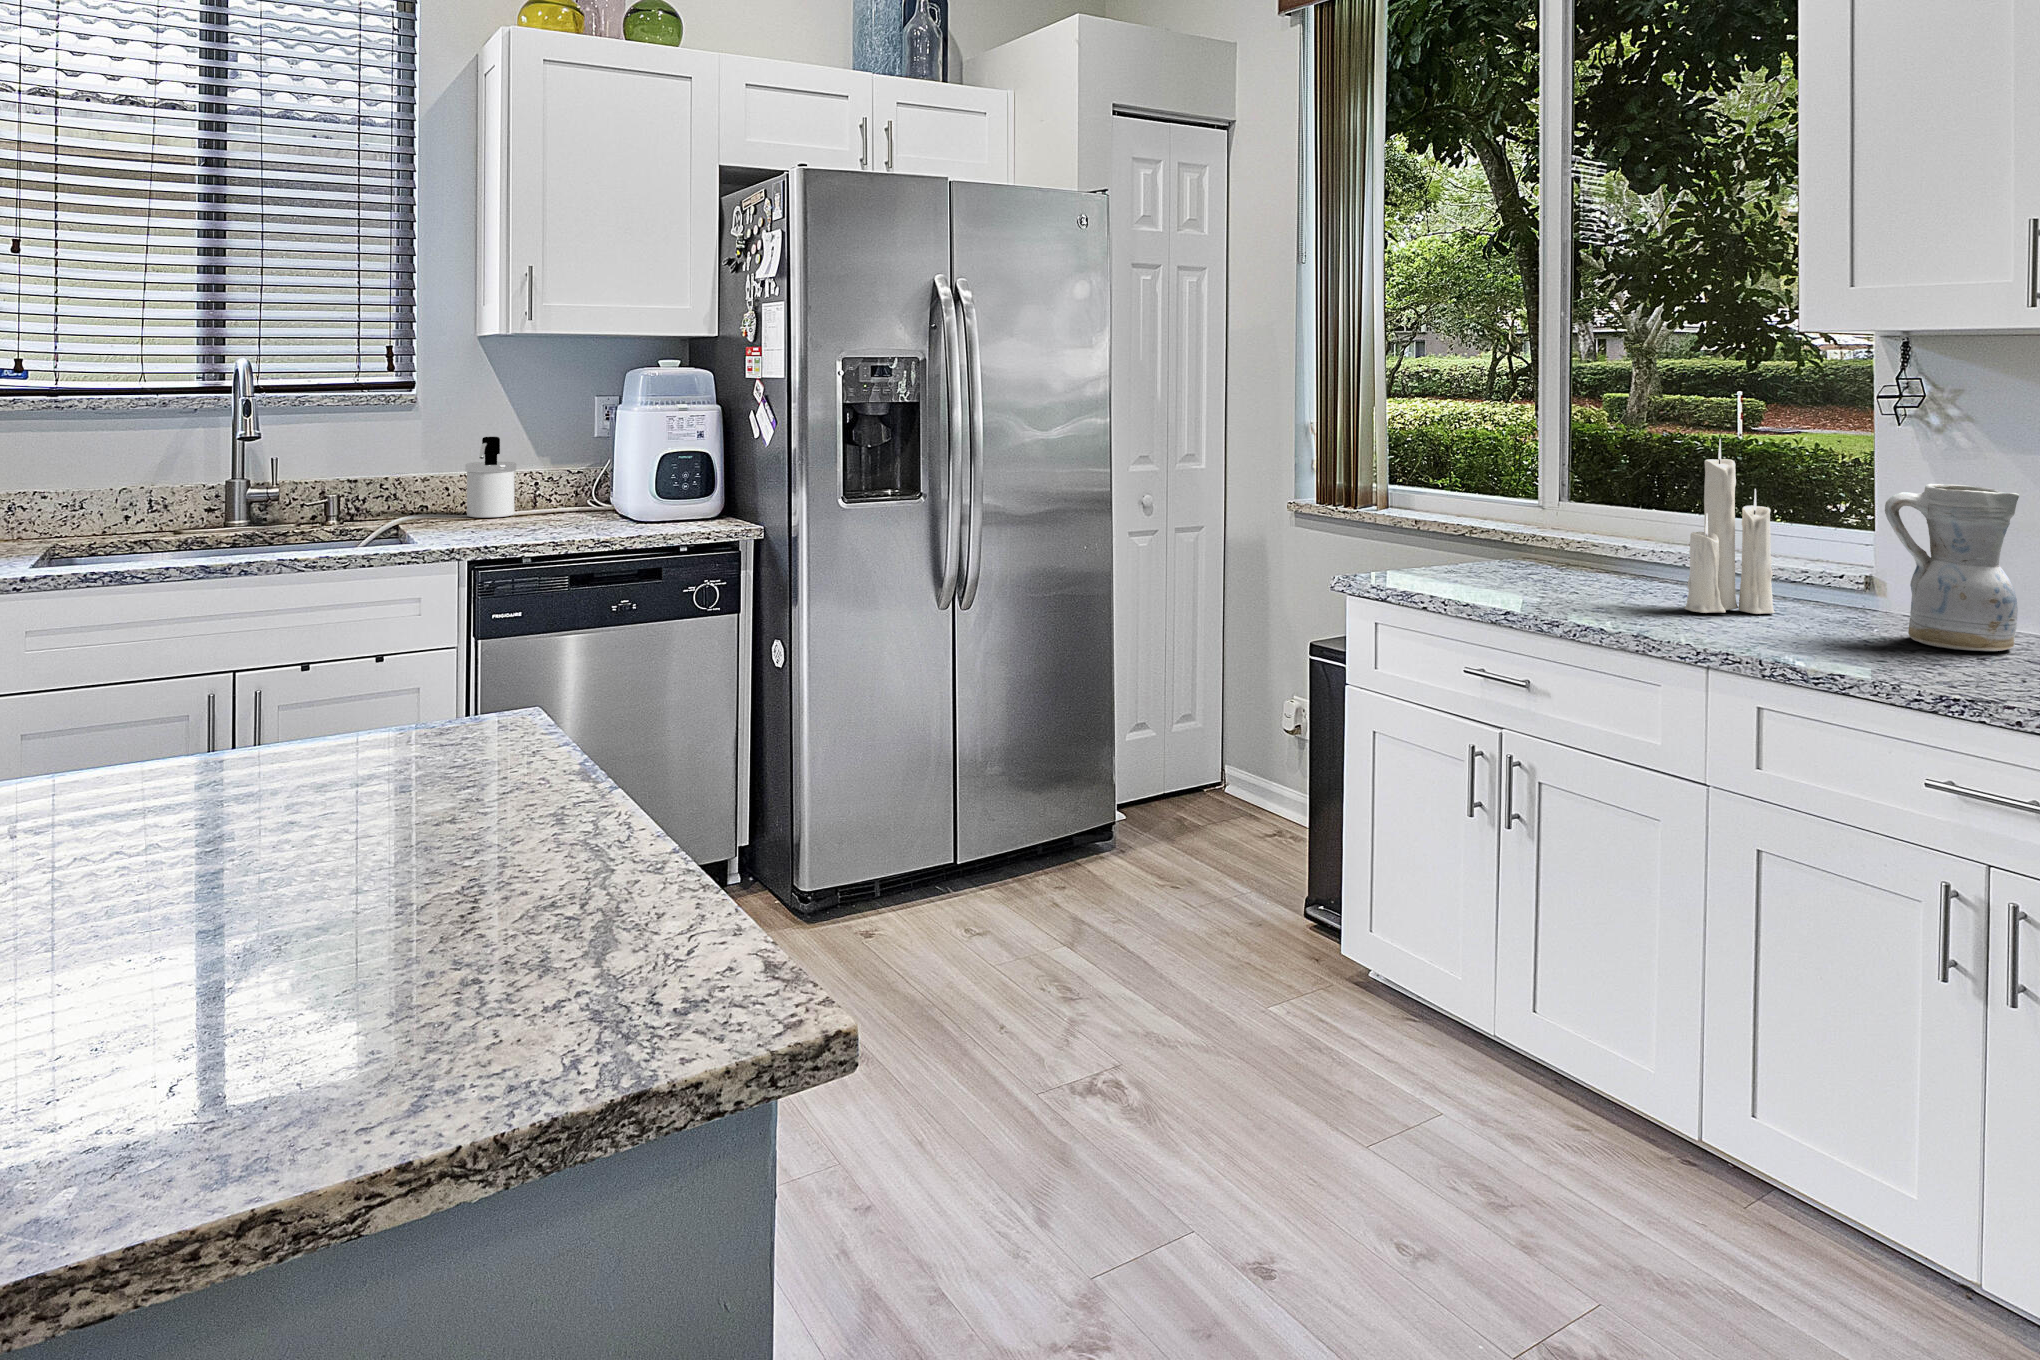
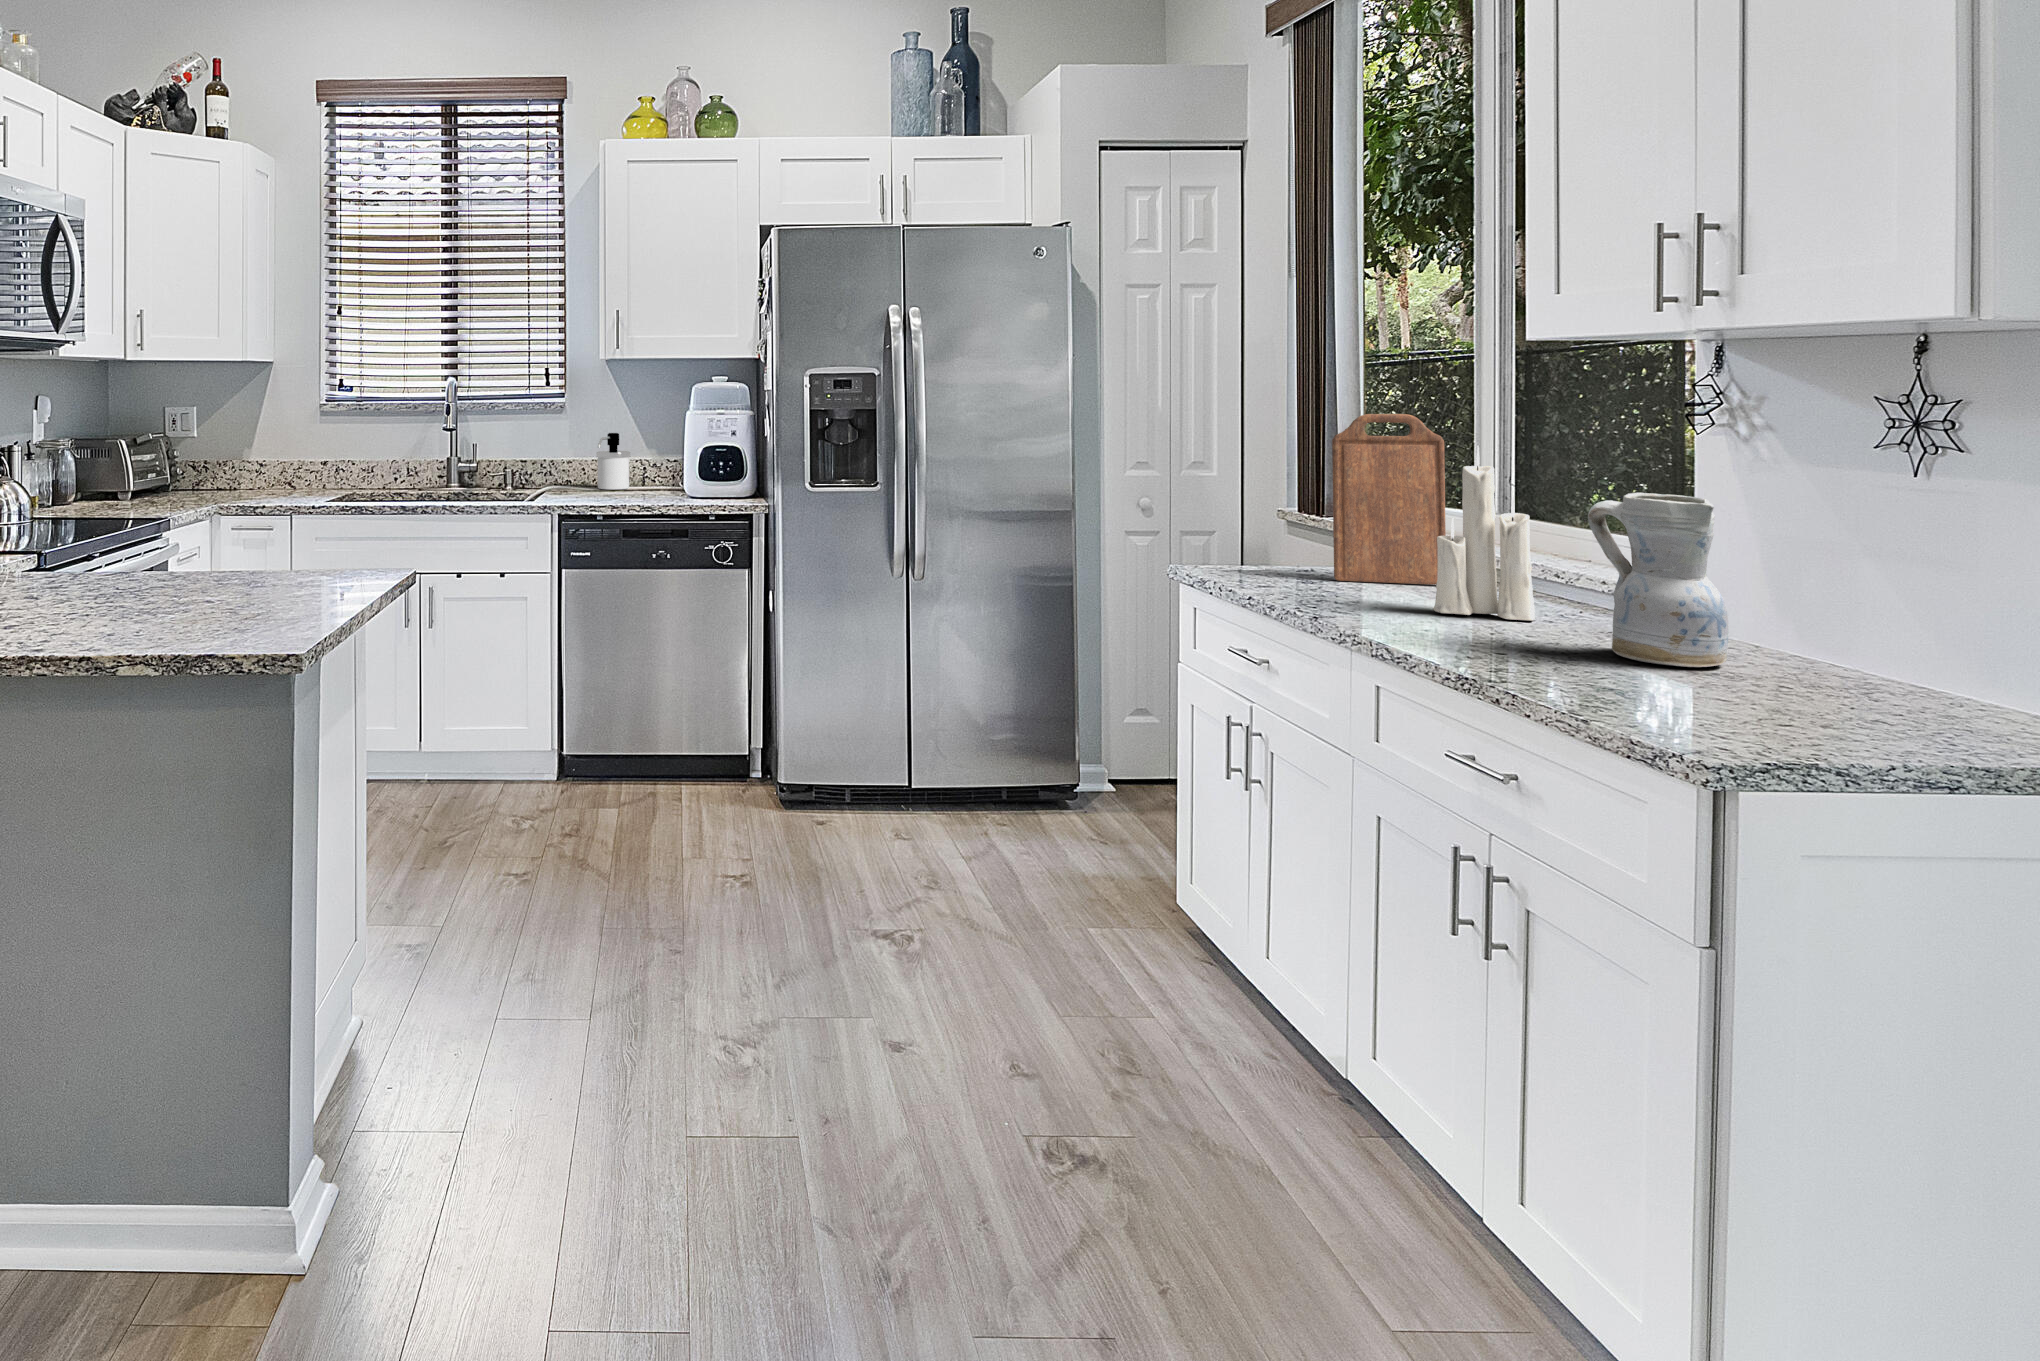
cutting board: none [1520,406,1613,583] -> present [1332,414,1446,585]

